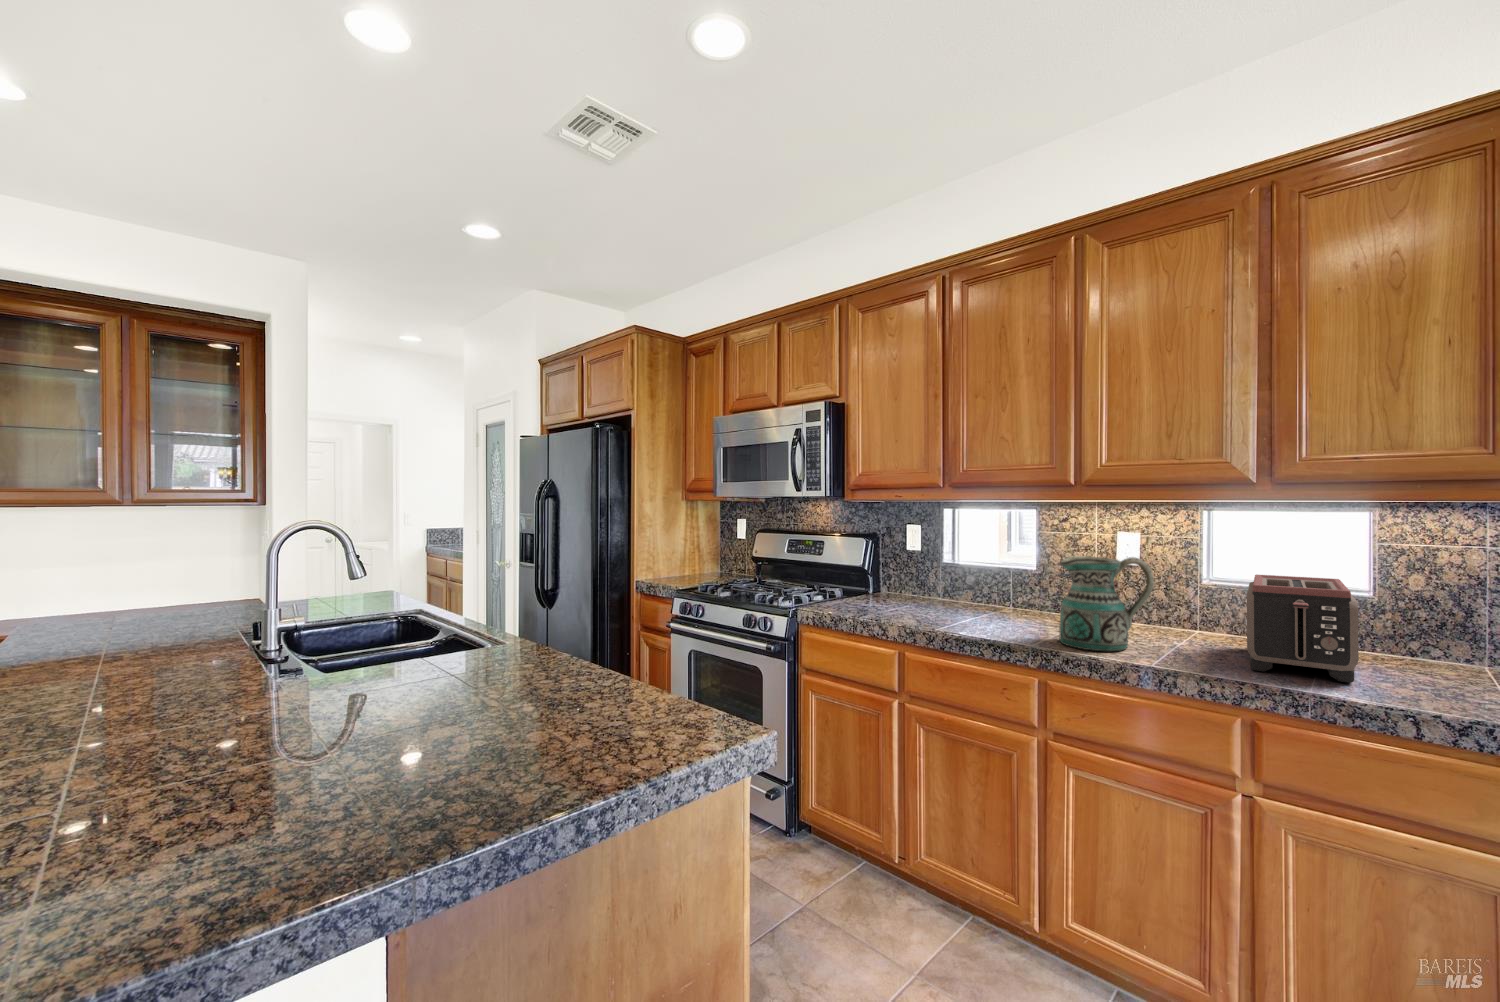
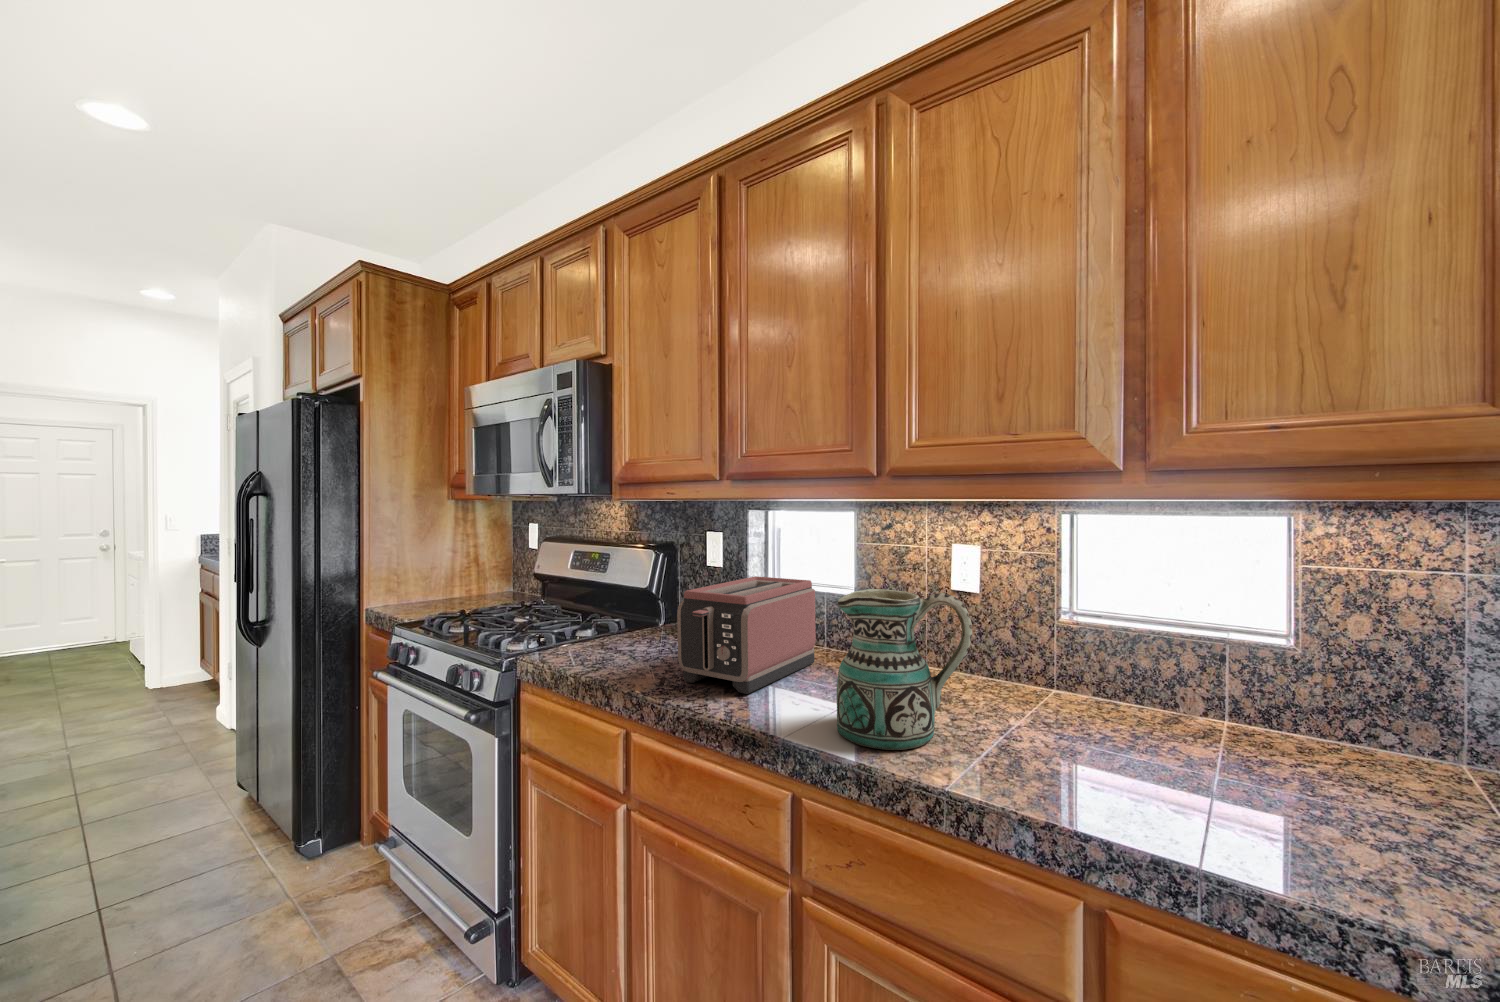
toaster: present [1247,575,1359,683] -> present [677,576,816,694]

